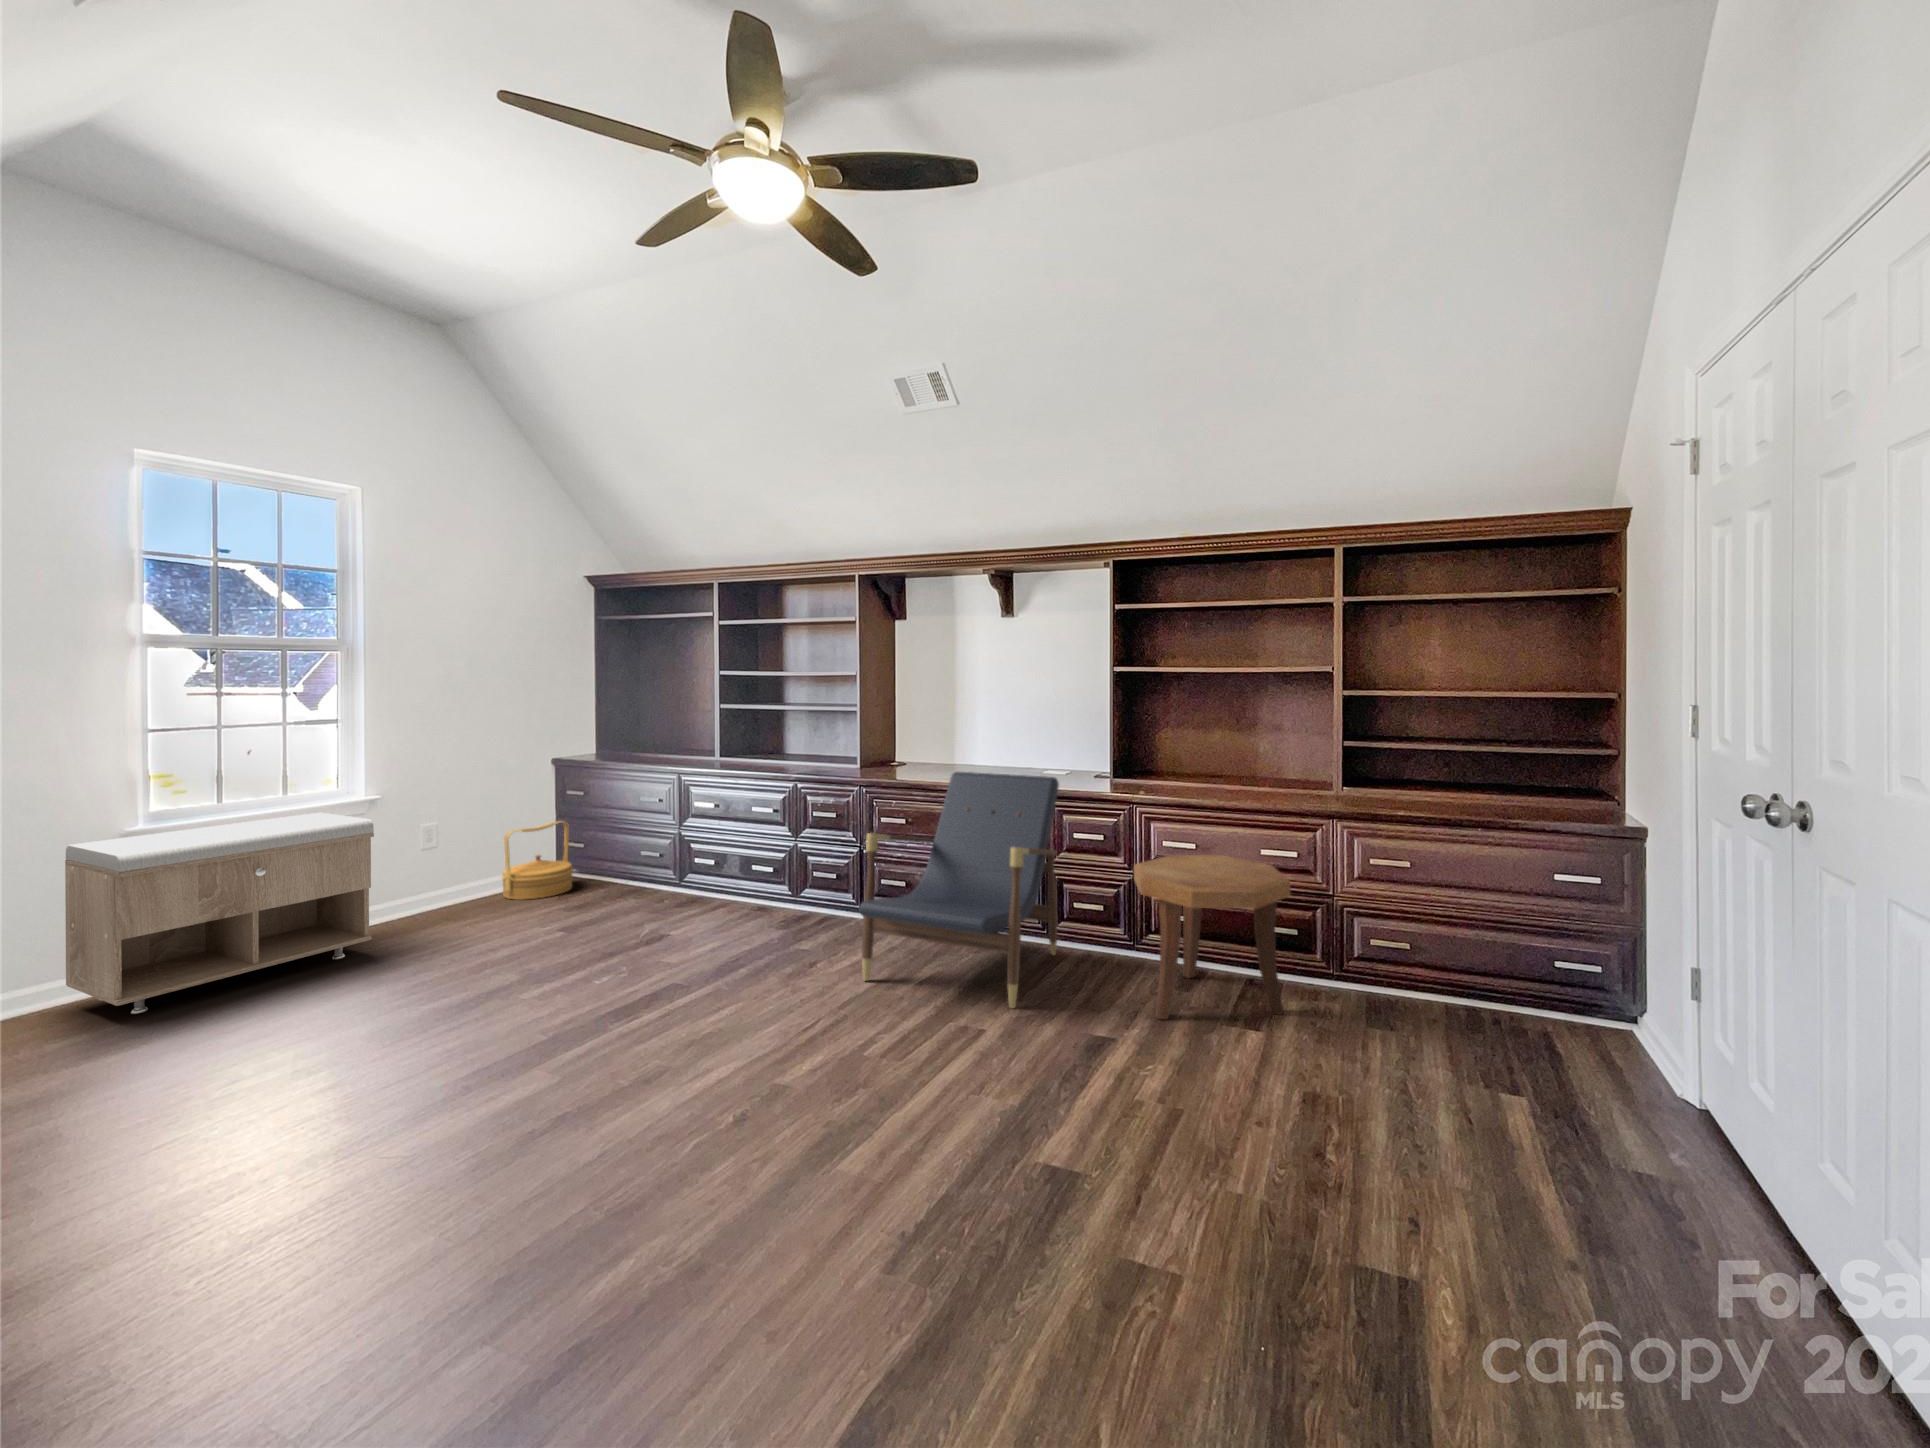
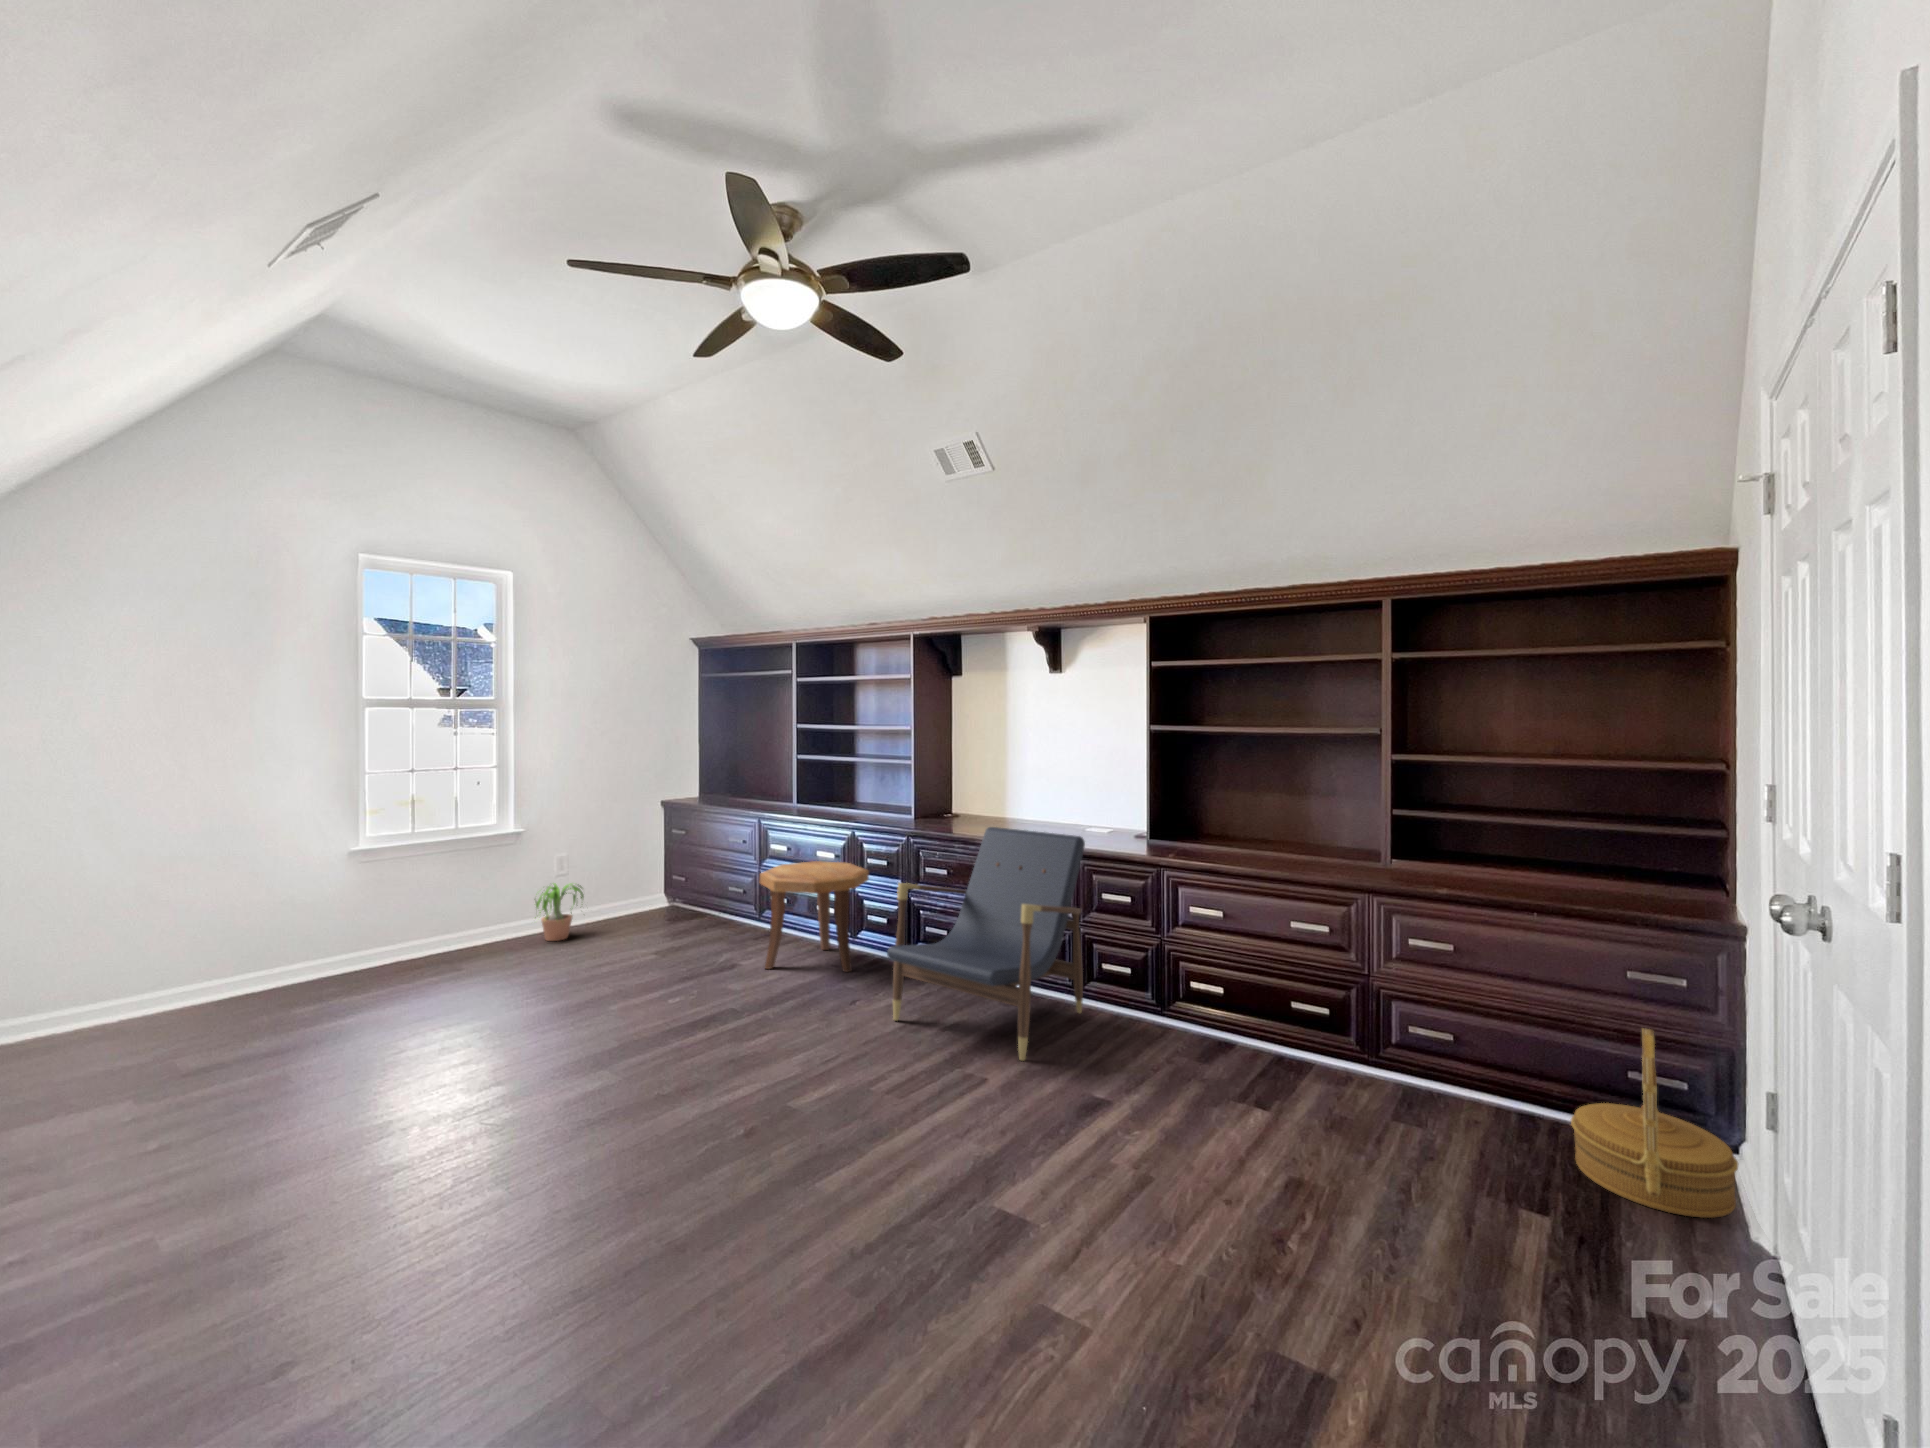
storage bench: present [65,813,374,1014] -> none [322,842,523,992]
woven basket: present [501,821,573,900] -> present [1571,1028,1738,1218]
side table: present [1134,855,1290,1019] -> present [760,861,869,972]
potted plant: none [384,858,467,928] -> present [535,883,584,941]

